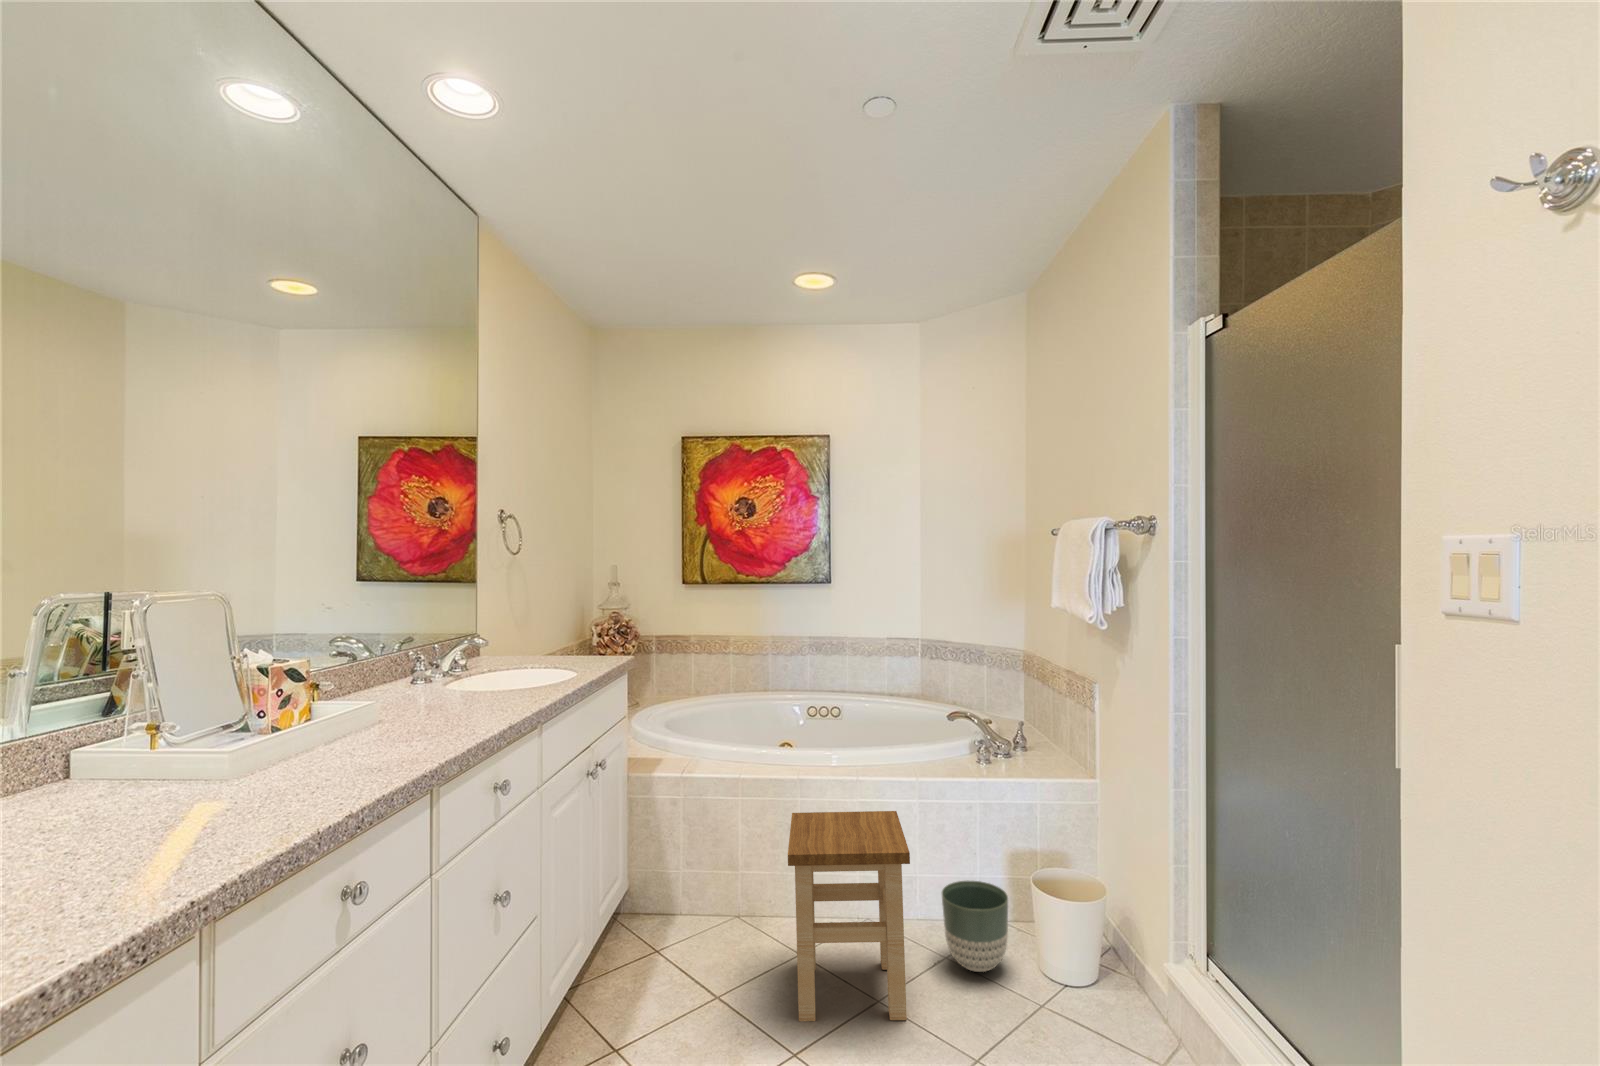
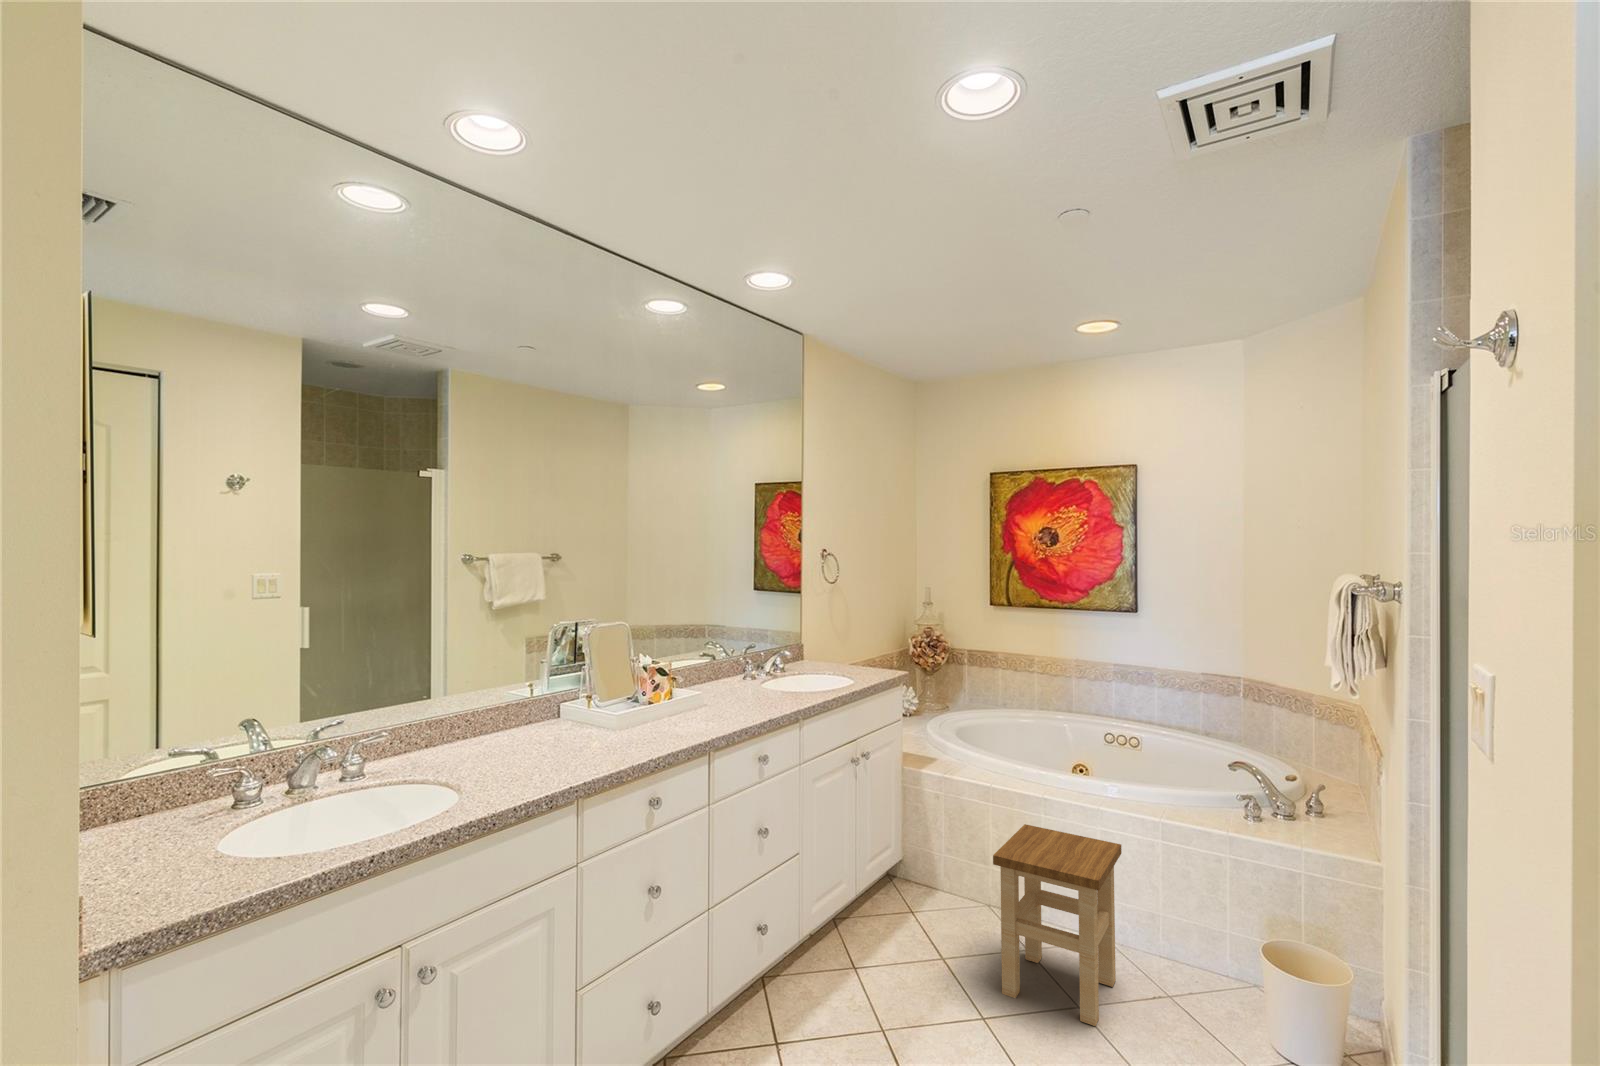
planter: present [942,880,1008,972] -> none [1161,927,1233,1019]

